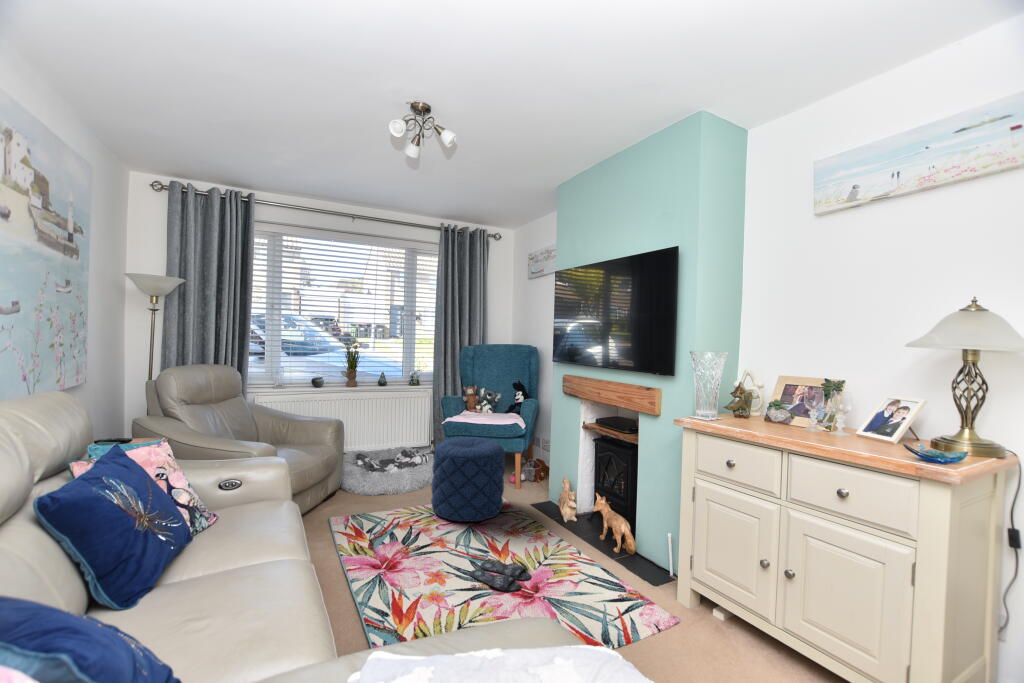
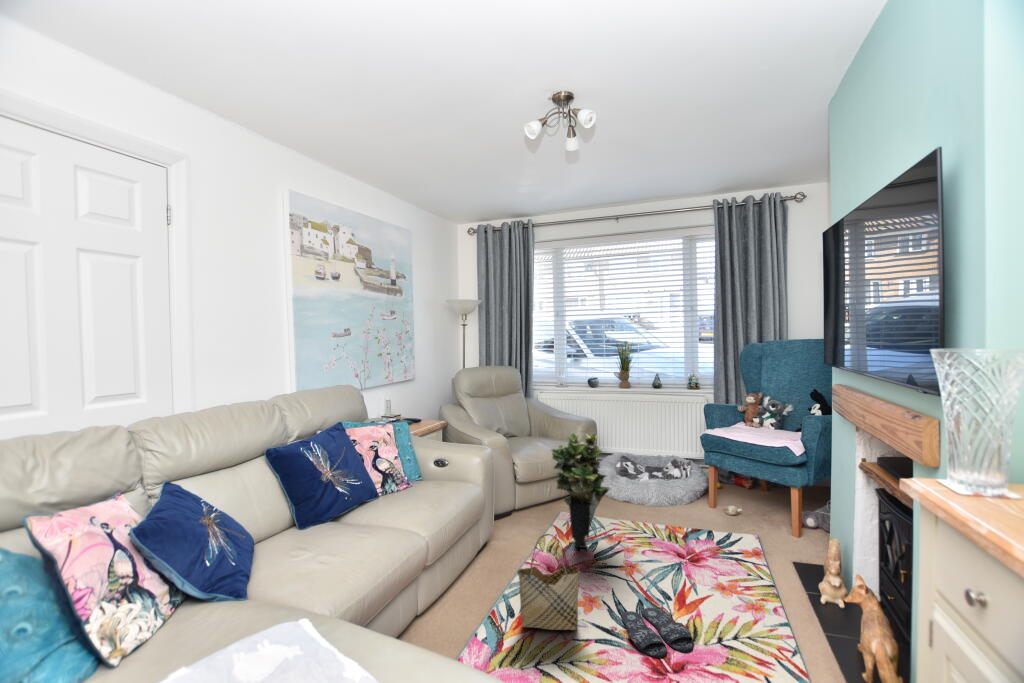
potted plant: none [349,429,411,542] -> present [552,433,610,548]
pouf: present [431,437,505,522] -> none [652,454,746,561]
woven basket: none [401,522,453,616] -> present [518,534,580,630]

